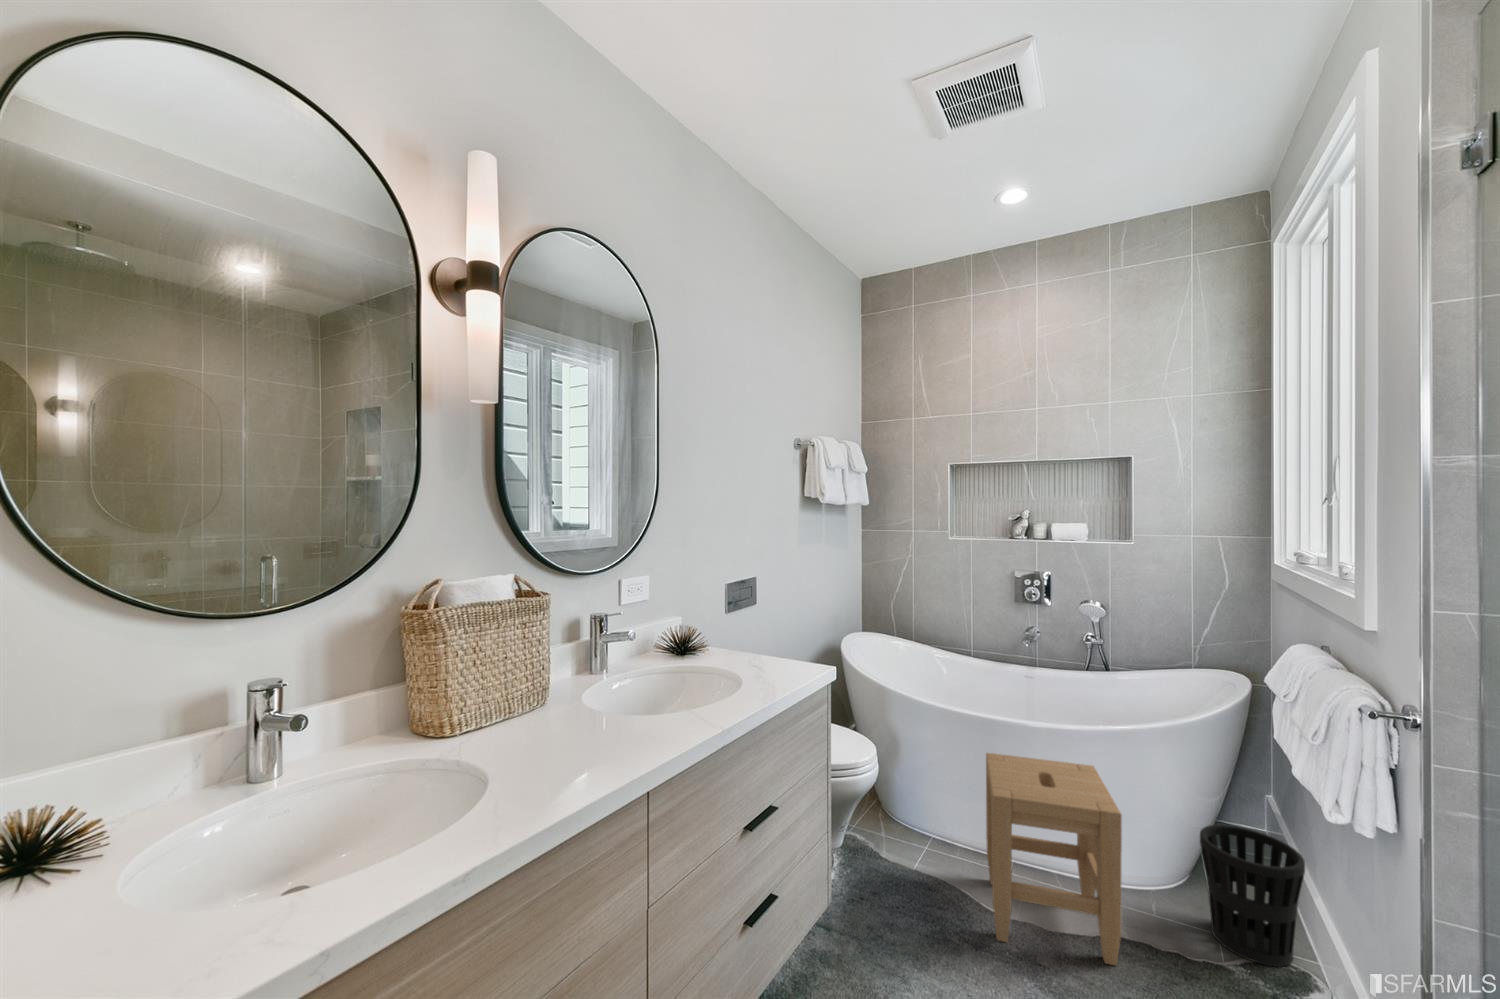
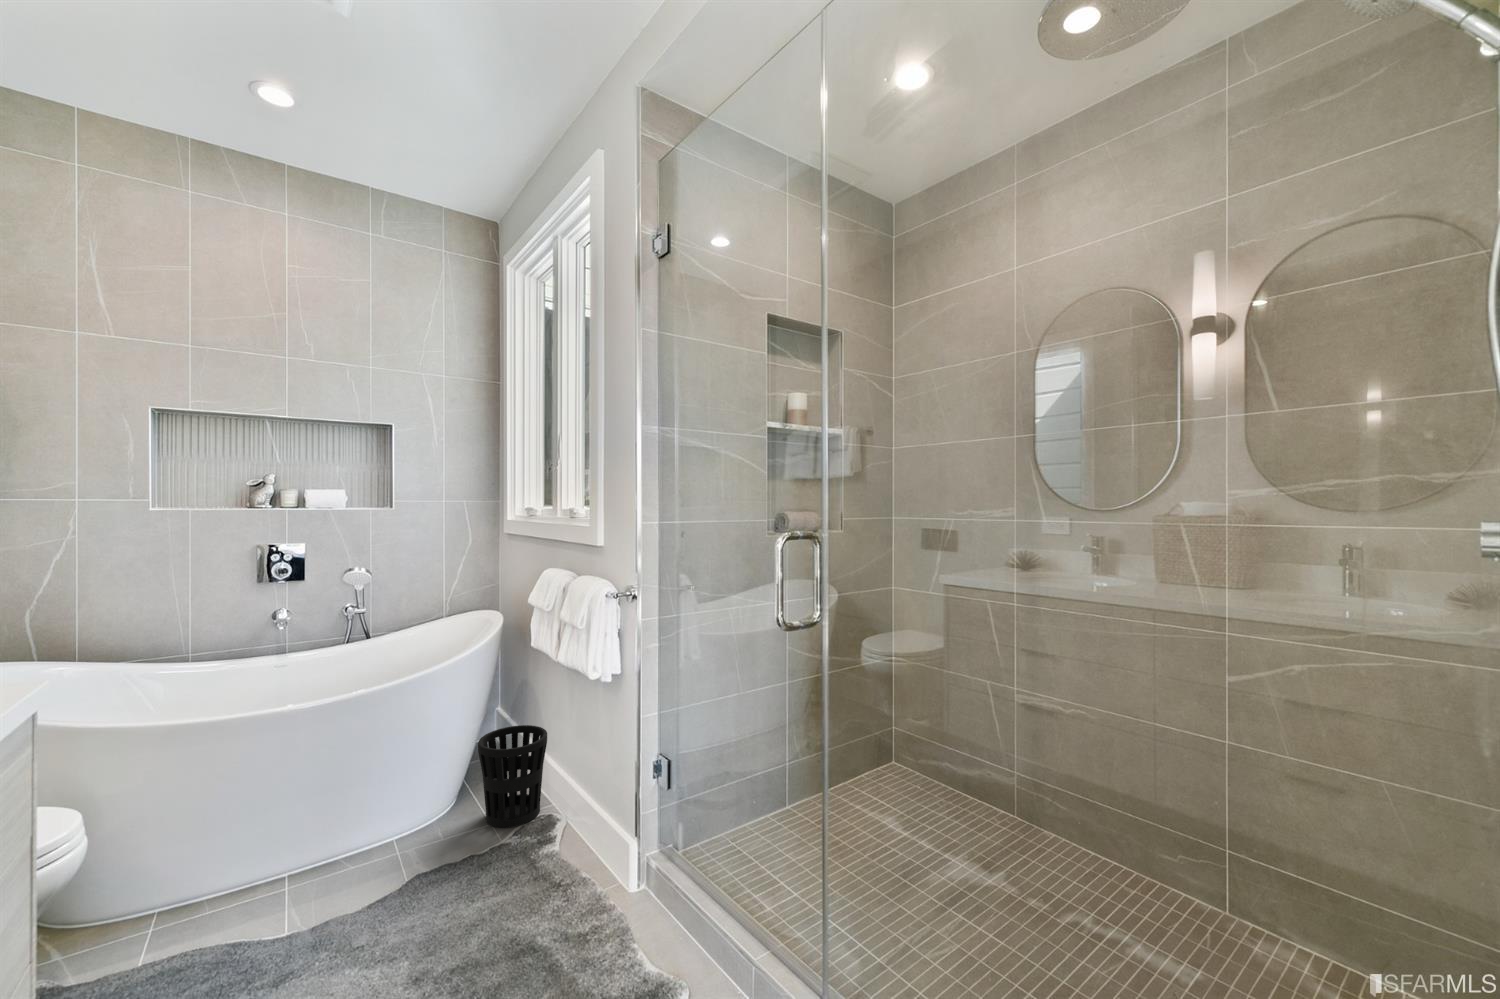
stool: present [986,753,1122,965] -> none [259,723,434,961]

